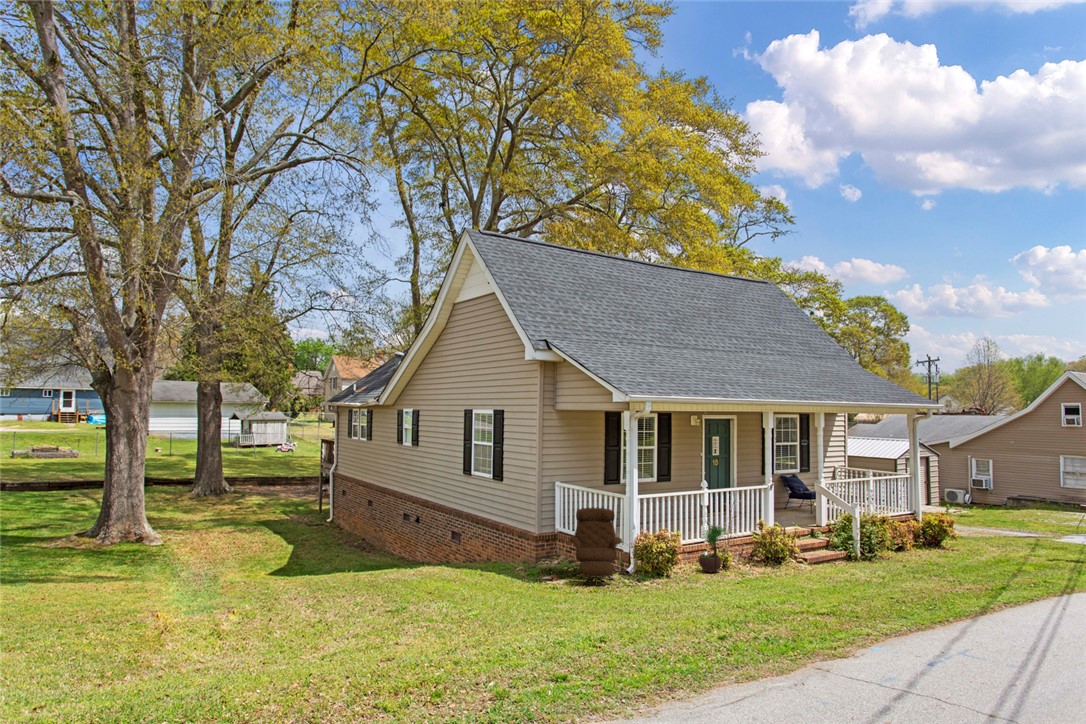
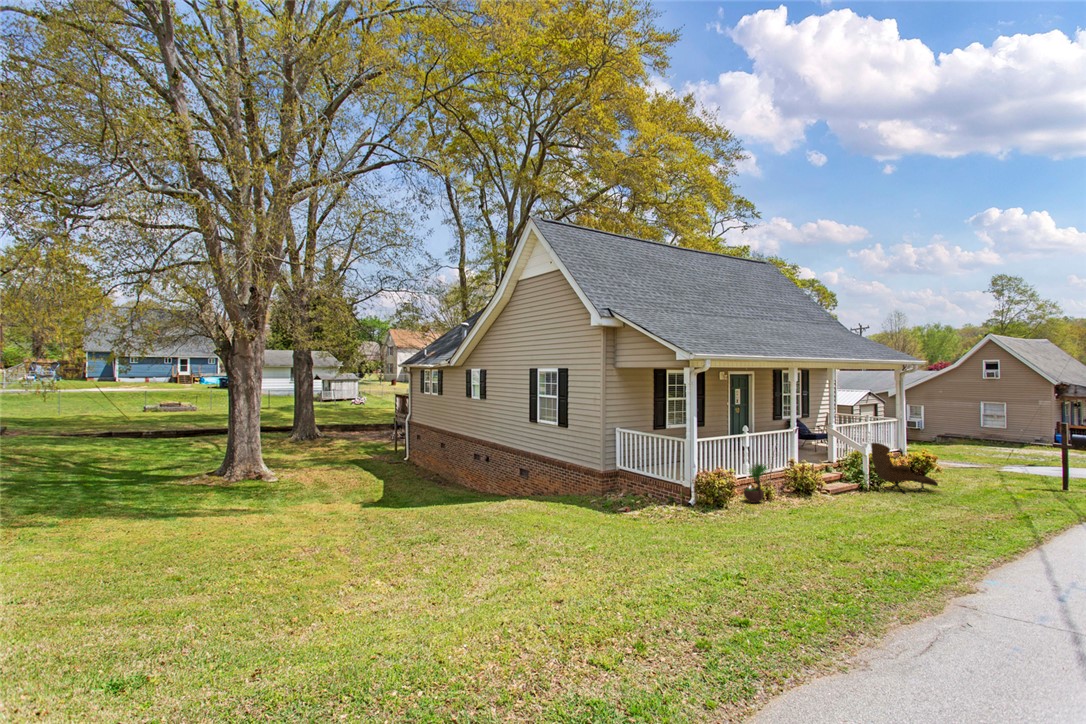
lounge chair: present [569,508,622,587] -> present [871,443,938,494]

